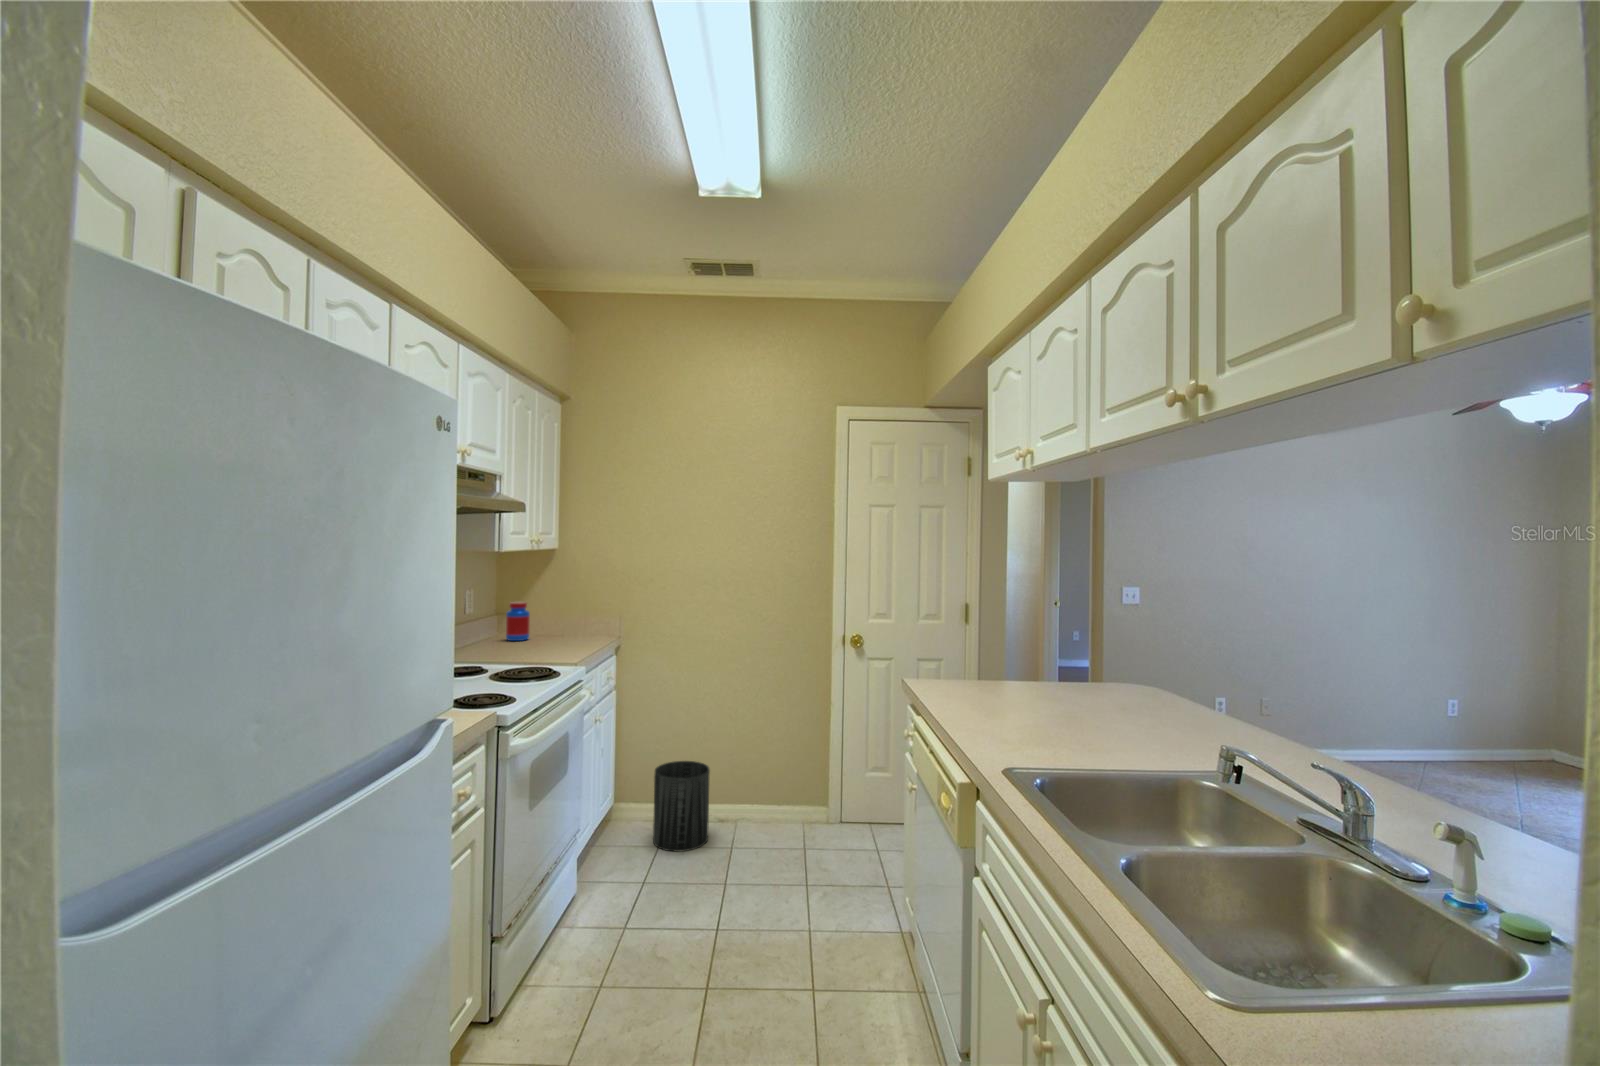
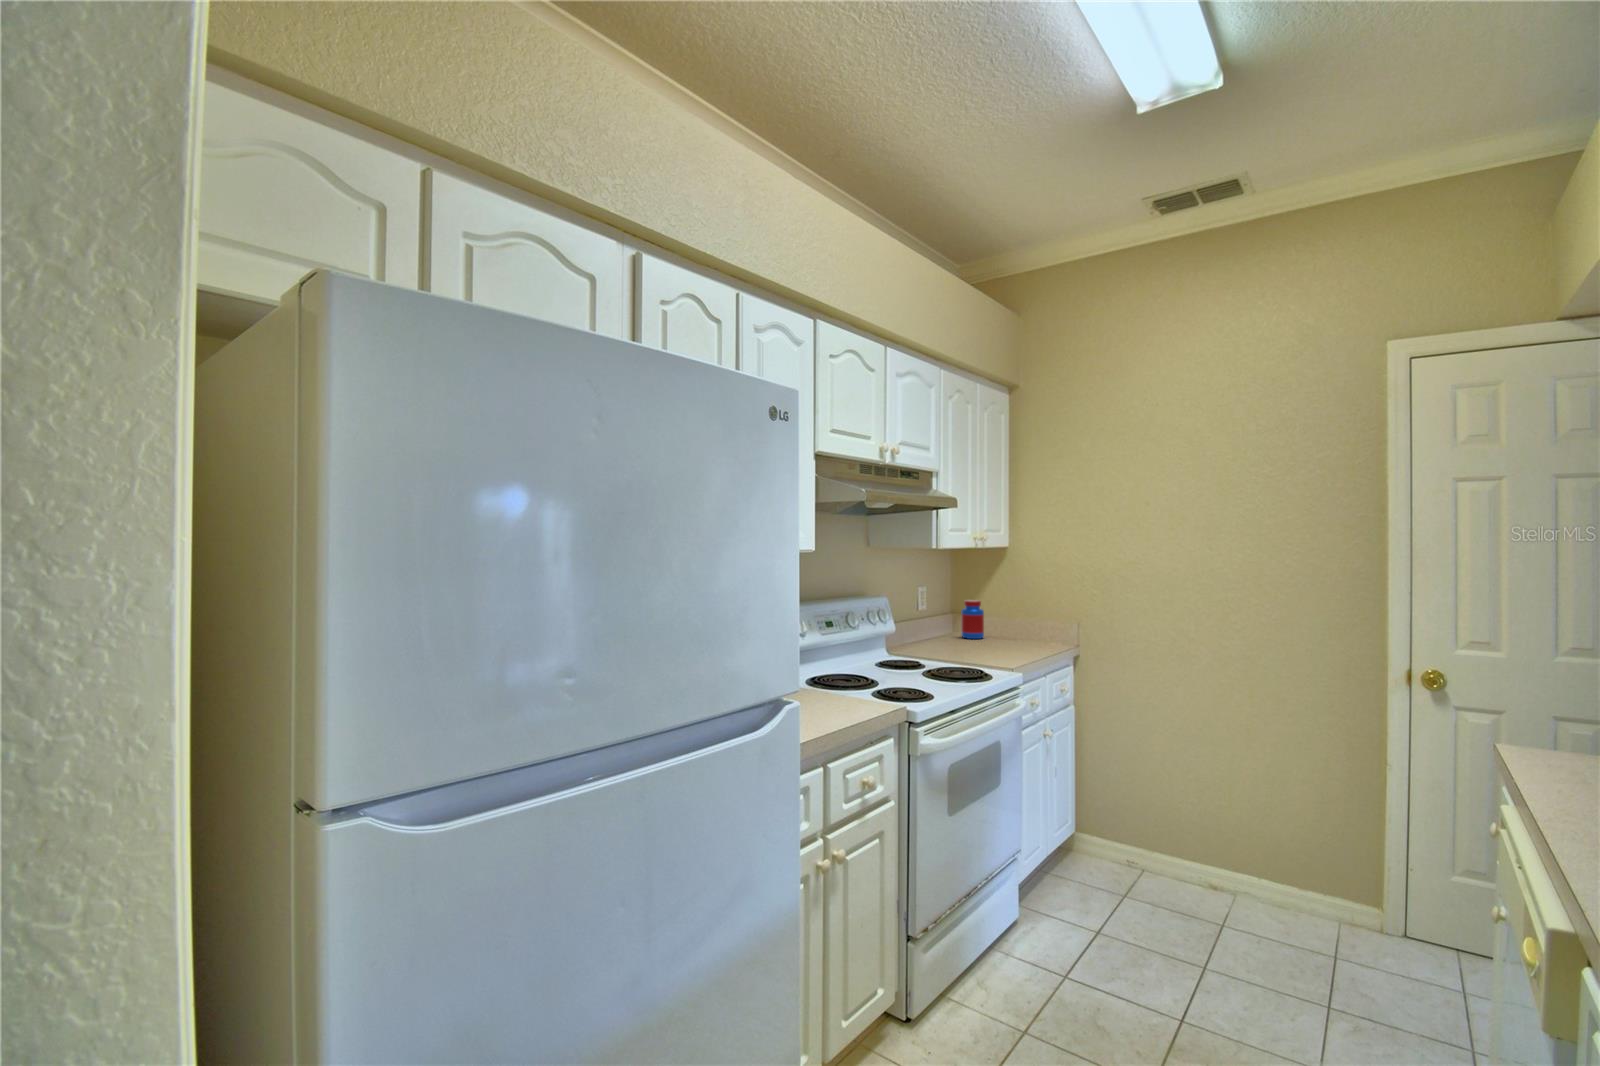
trash can: present [653,761,710,851] -> none [1118,794,1190,907]

